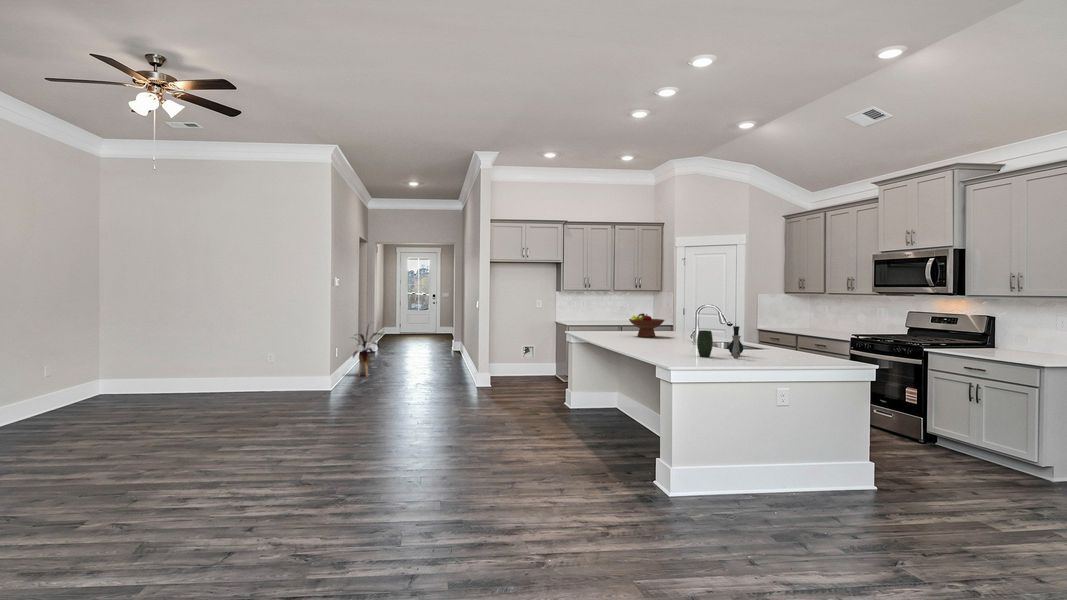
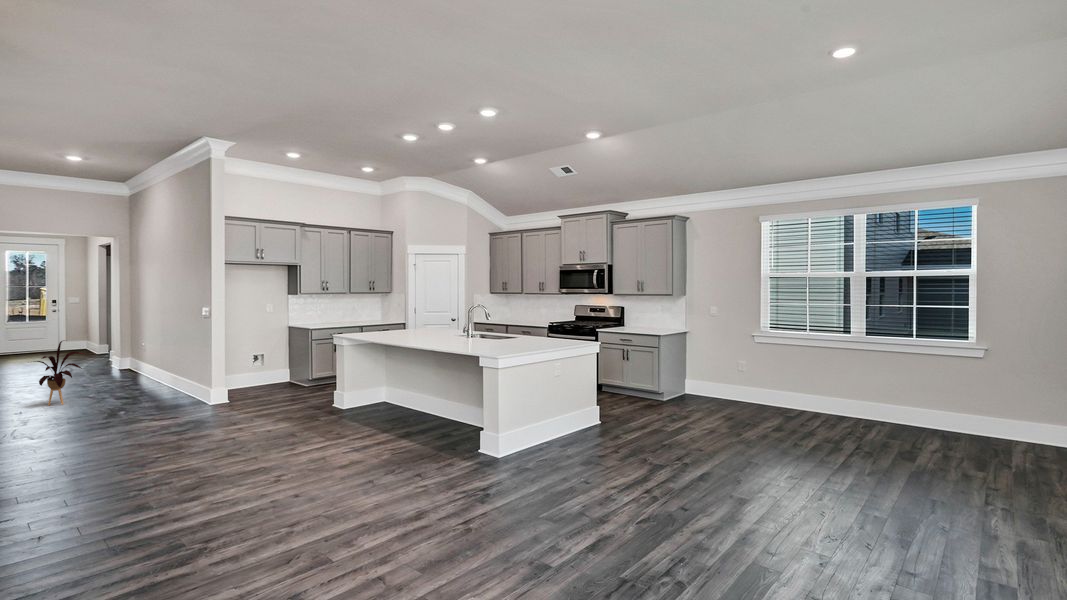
fruit bowl: present [629,313,664,337] -> none [401,318,431,337]
vase: present [697,326,743,358] -> none [492,329,522,355]

